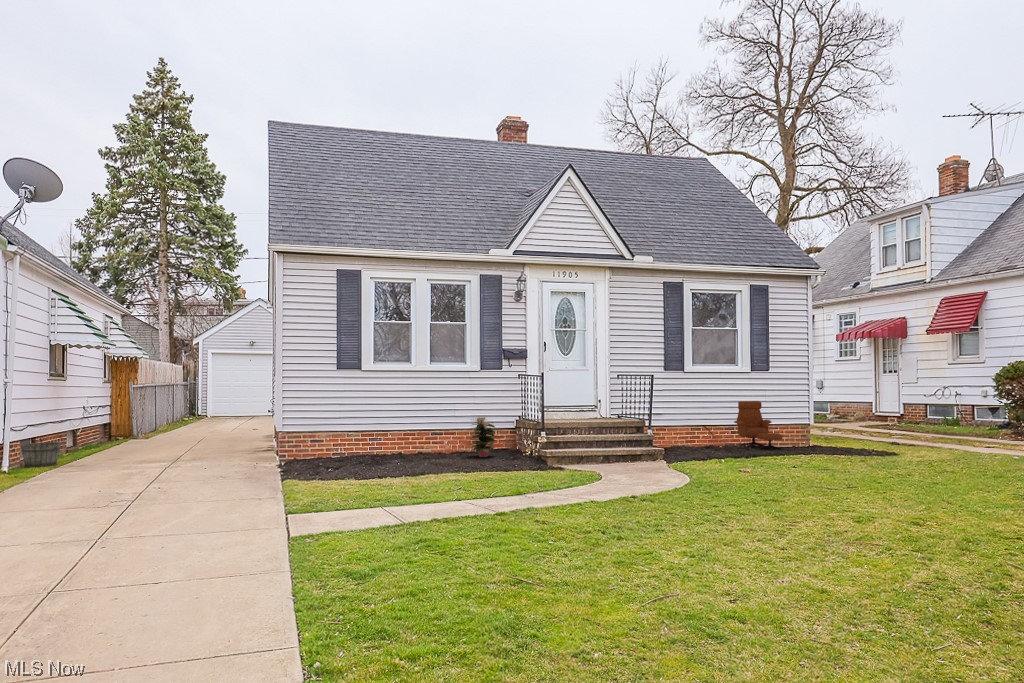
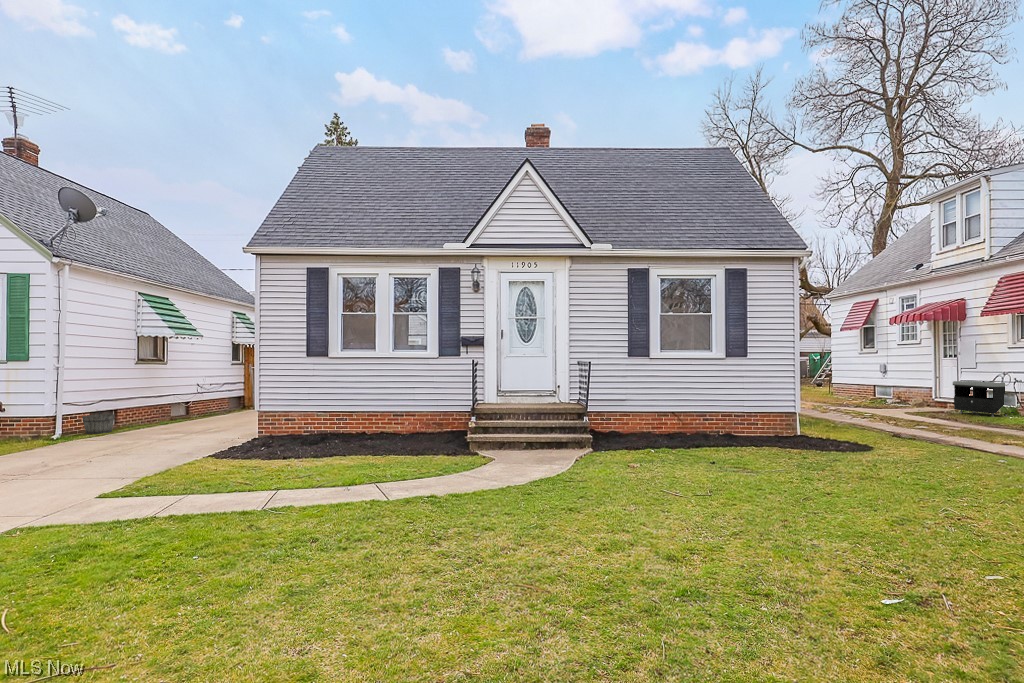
storage bench: none [898,393,950,425] -> present [953,381,1014,417]
lounge chair: present [734,401,783,450] -> none [703,389,748,442]
decorative plant: present [470,417,495,457] -> none [422,401,450,438]

